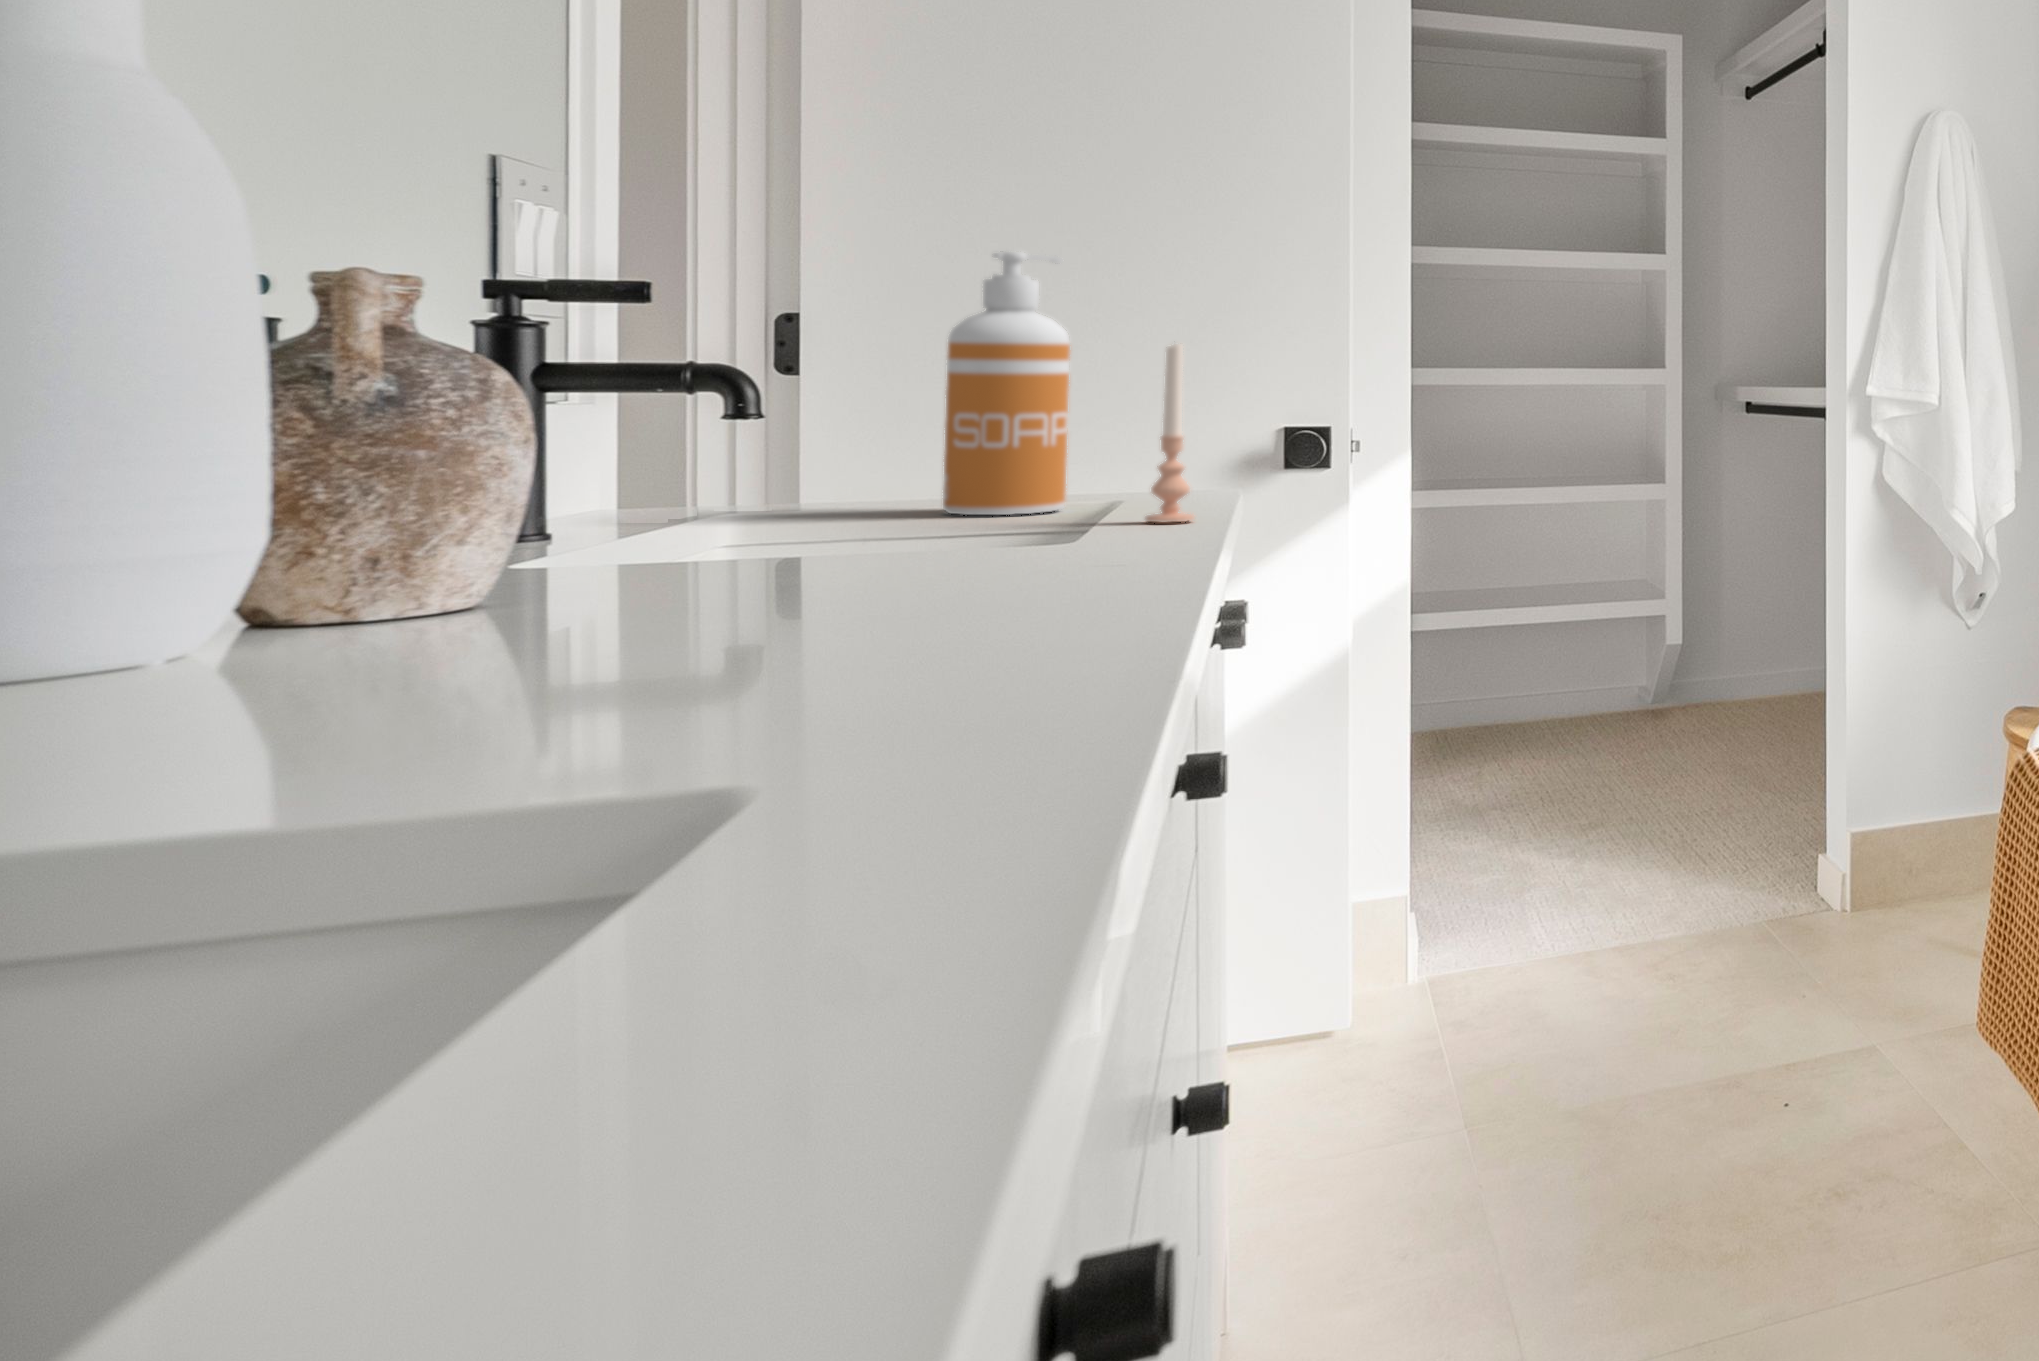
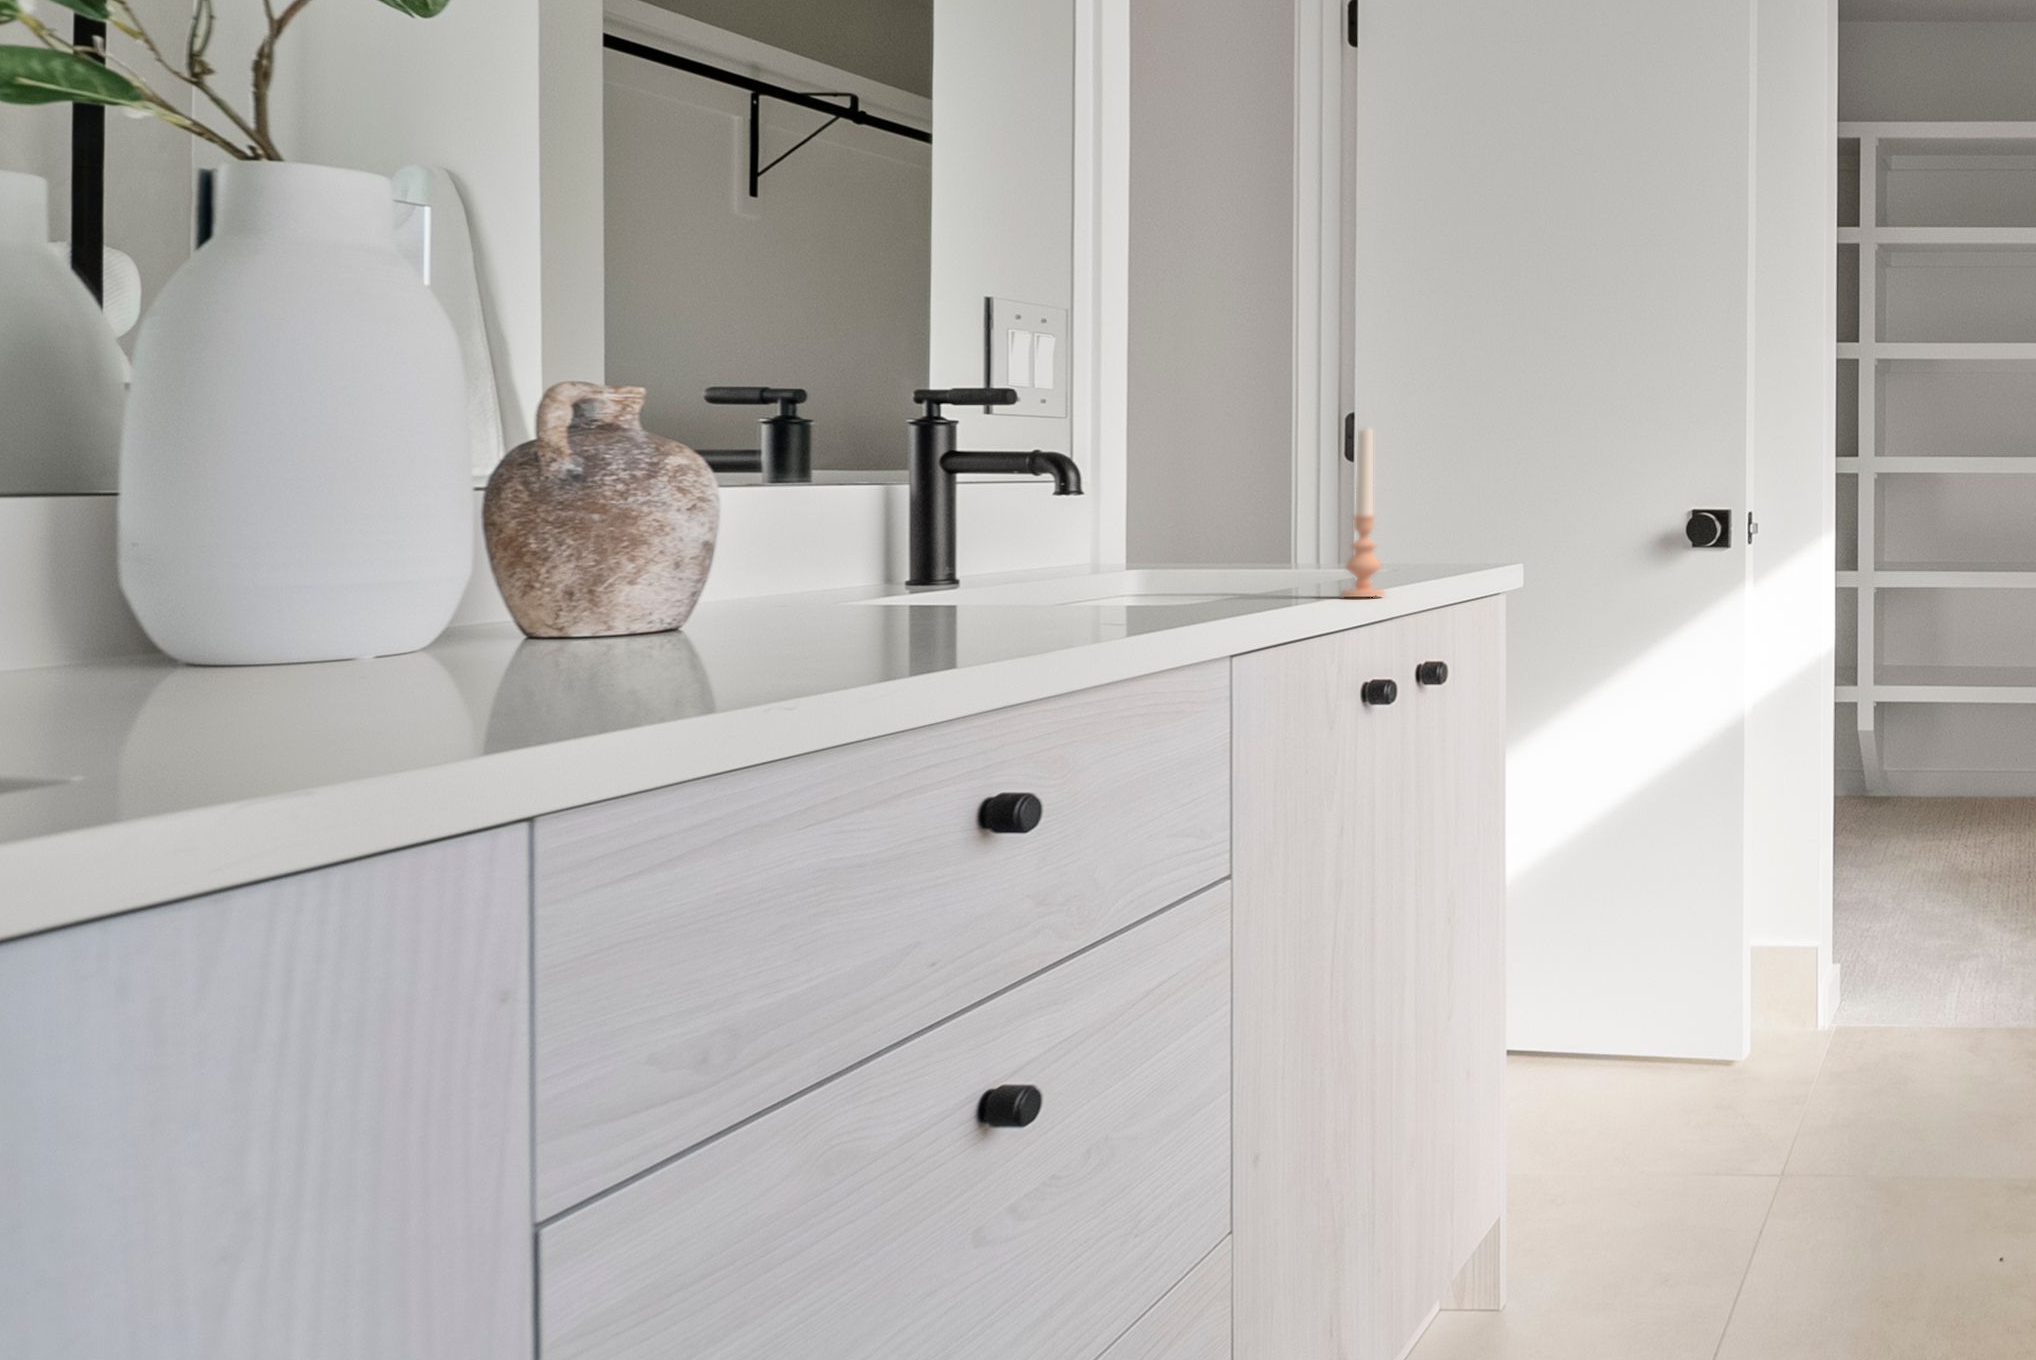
soap dispenser: present [943,251,1070,515] -> none [1219,347,1323,588]

